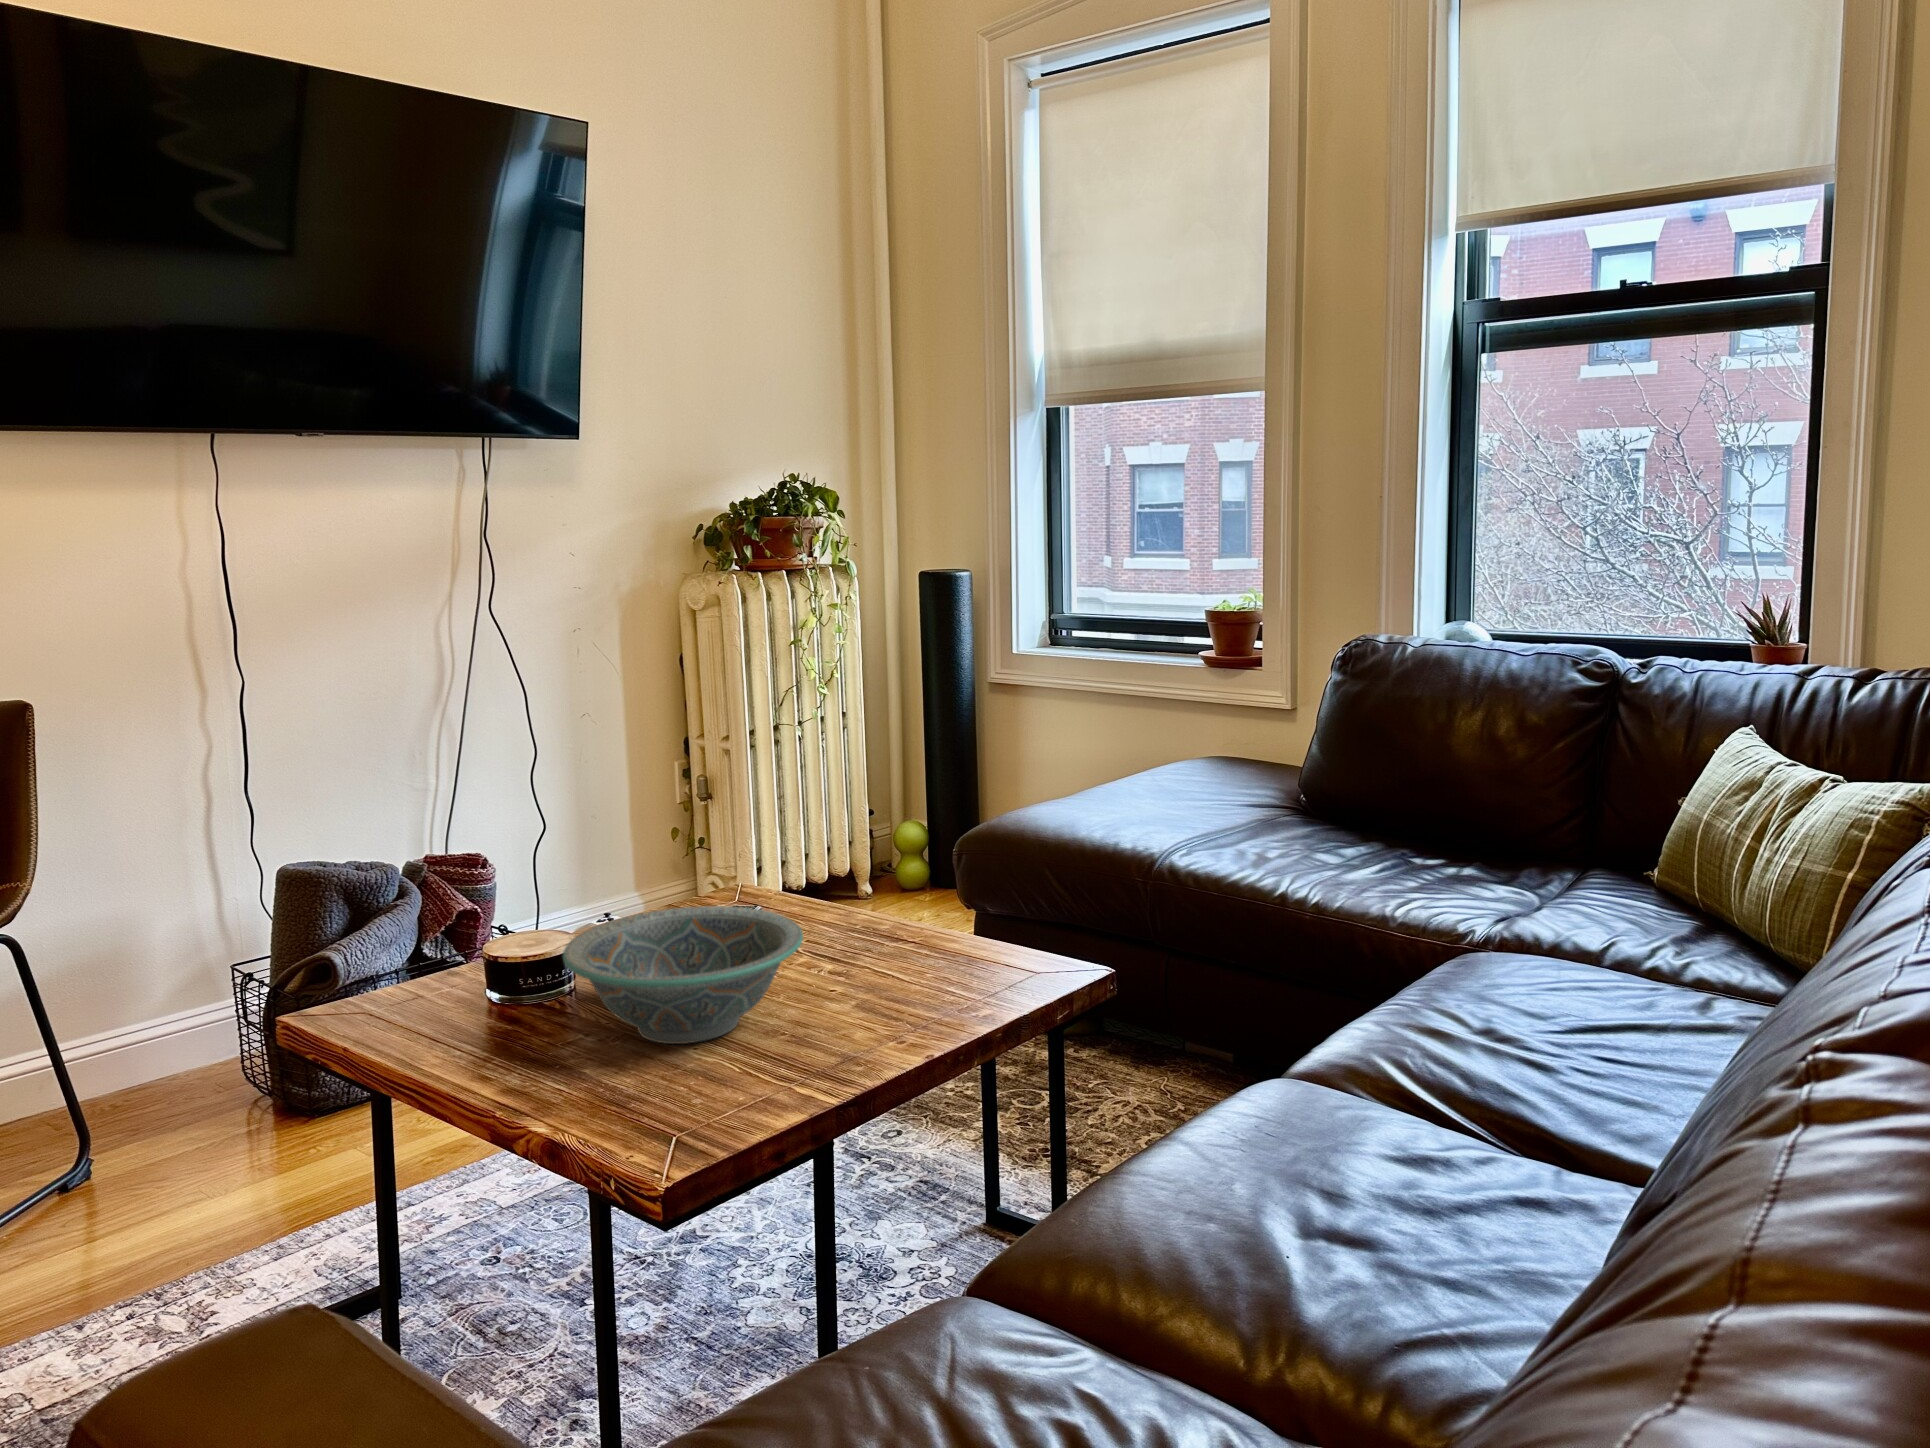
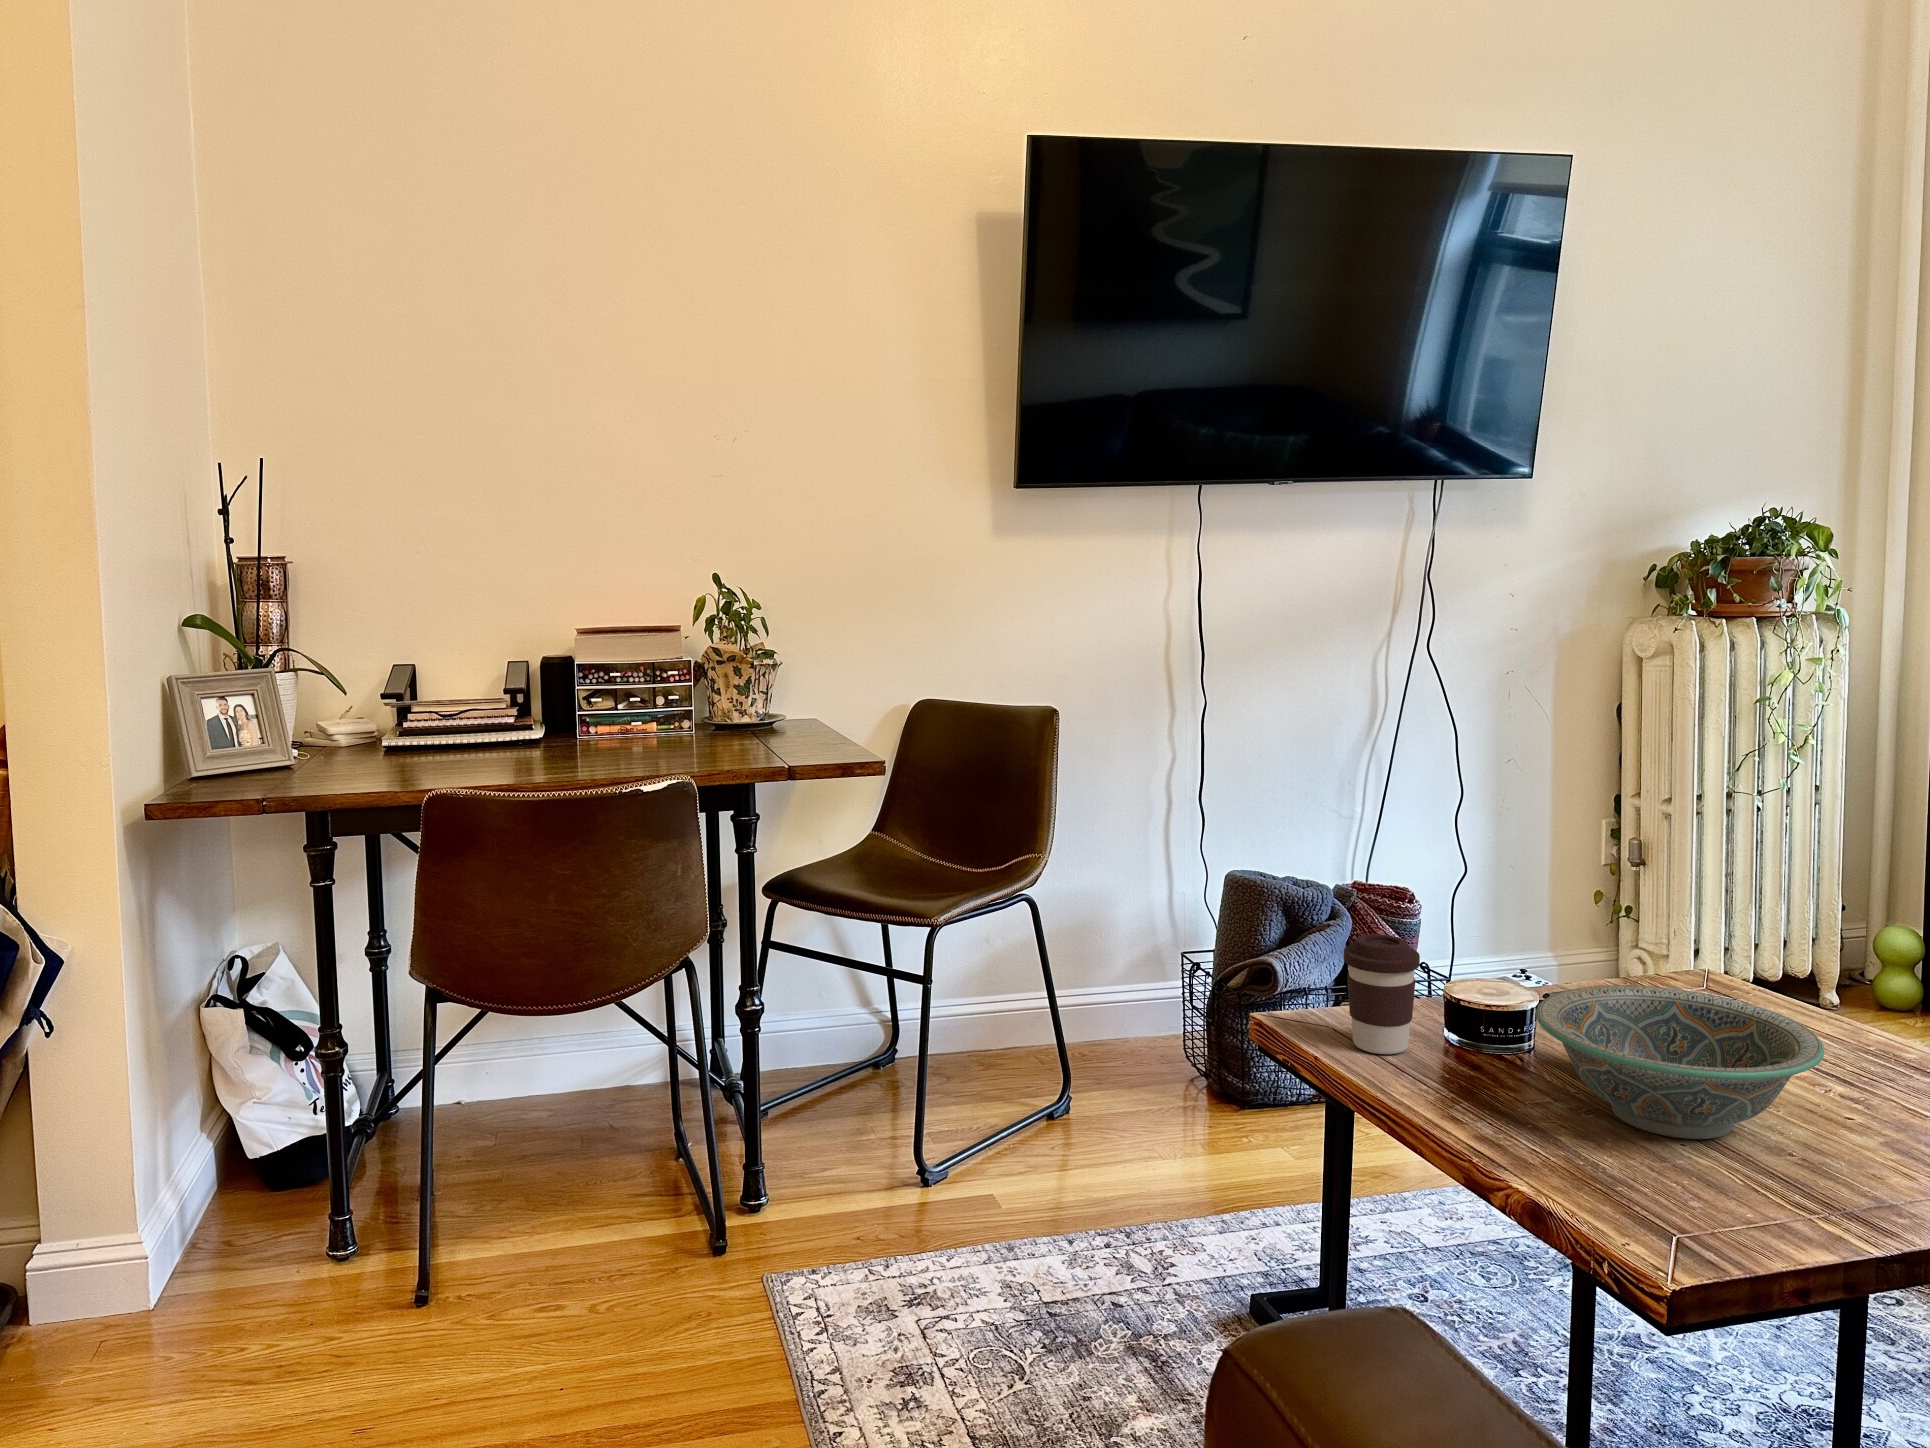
coffee cup: none [370,903,453,1029] -> present [1344,934,1420,1054]

